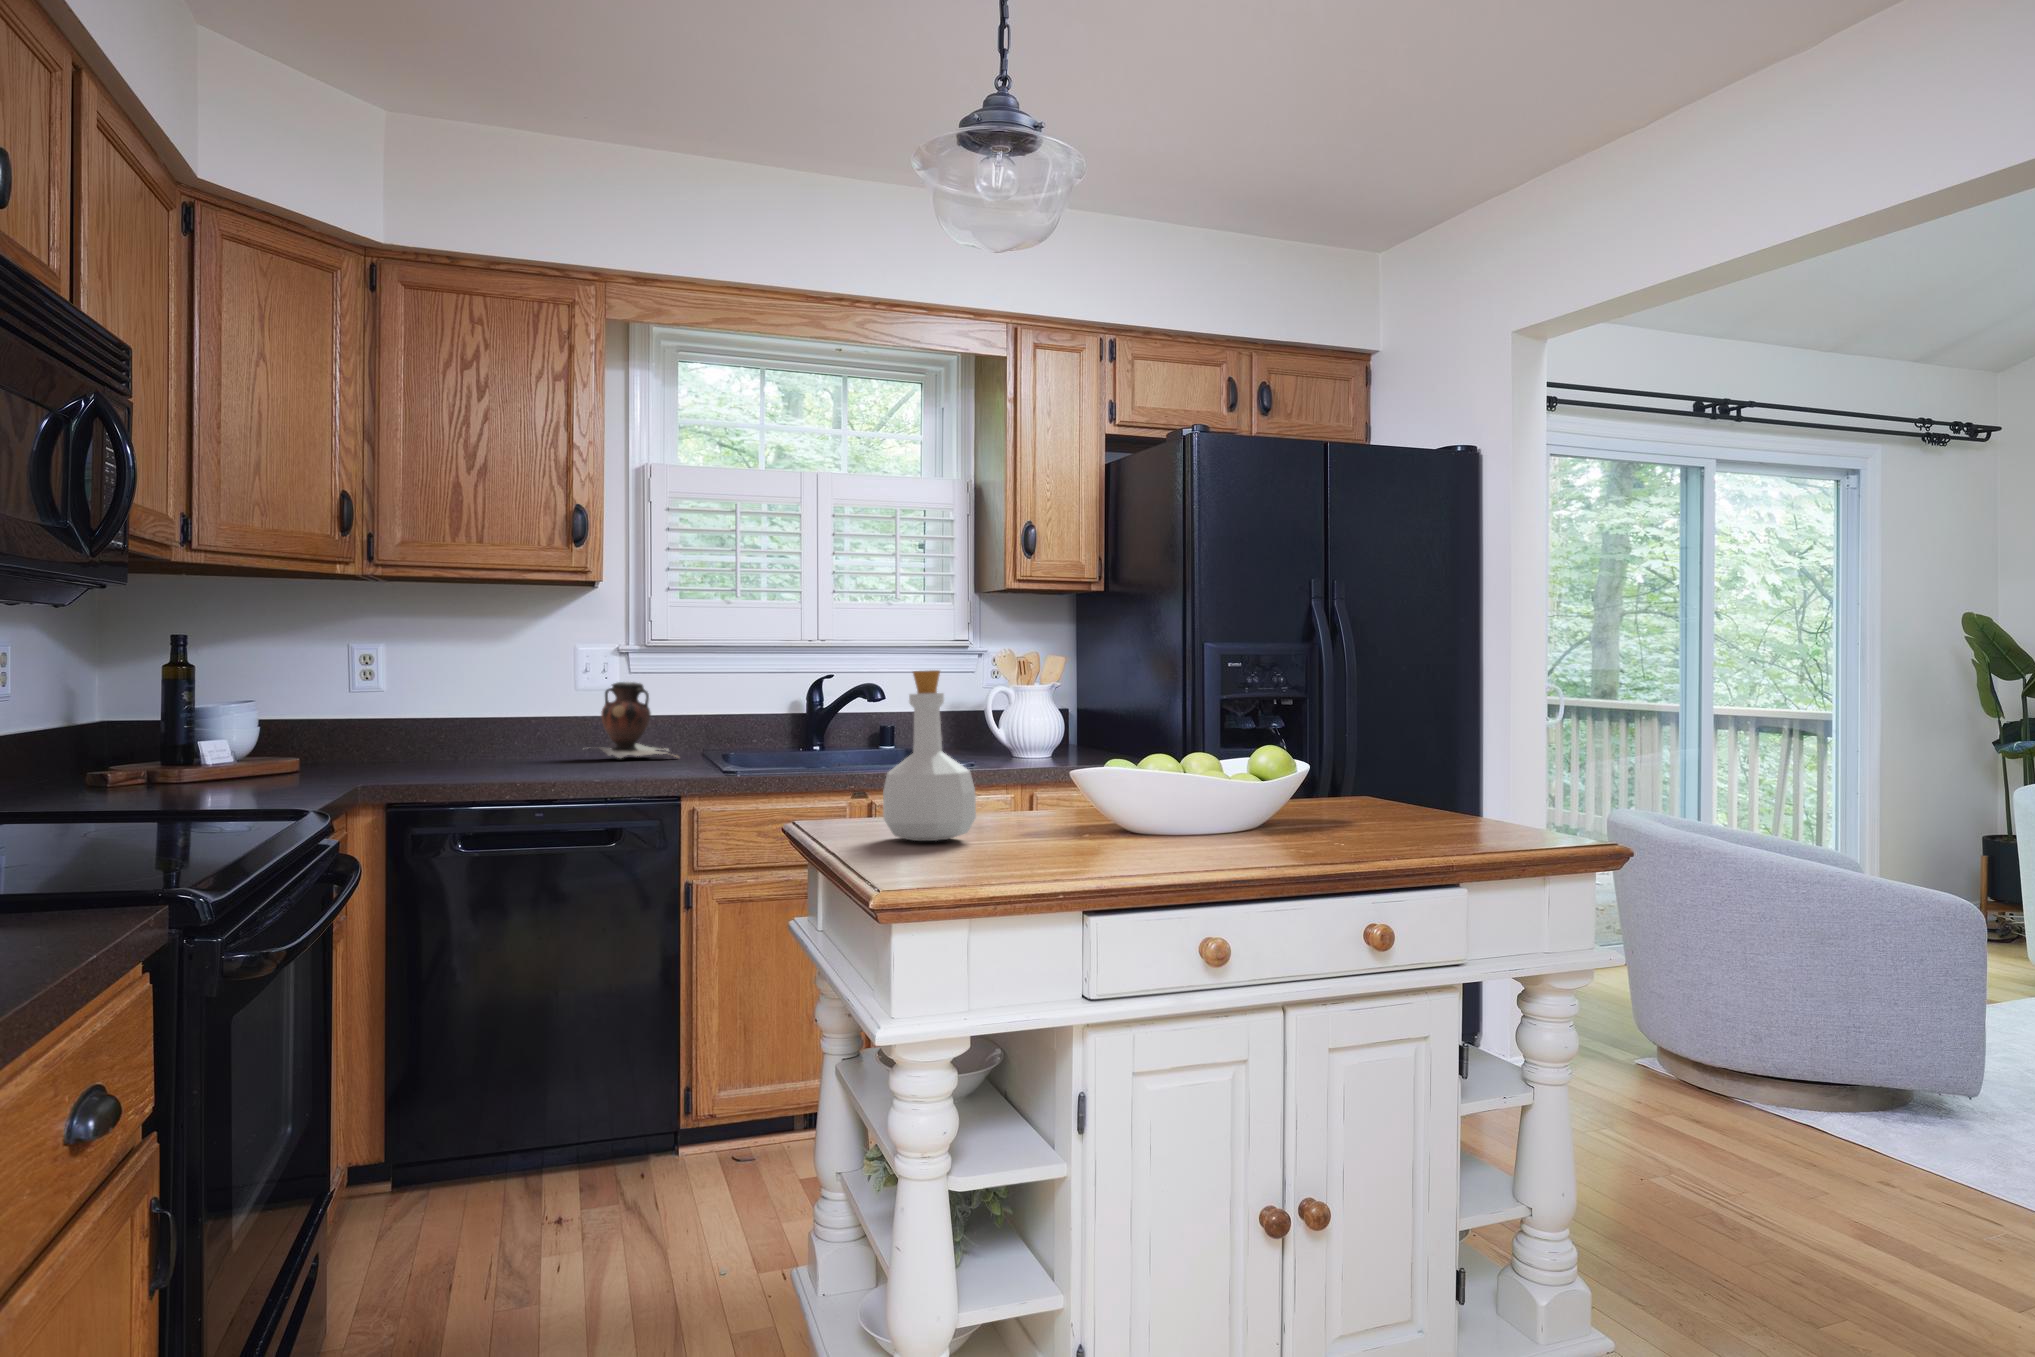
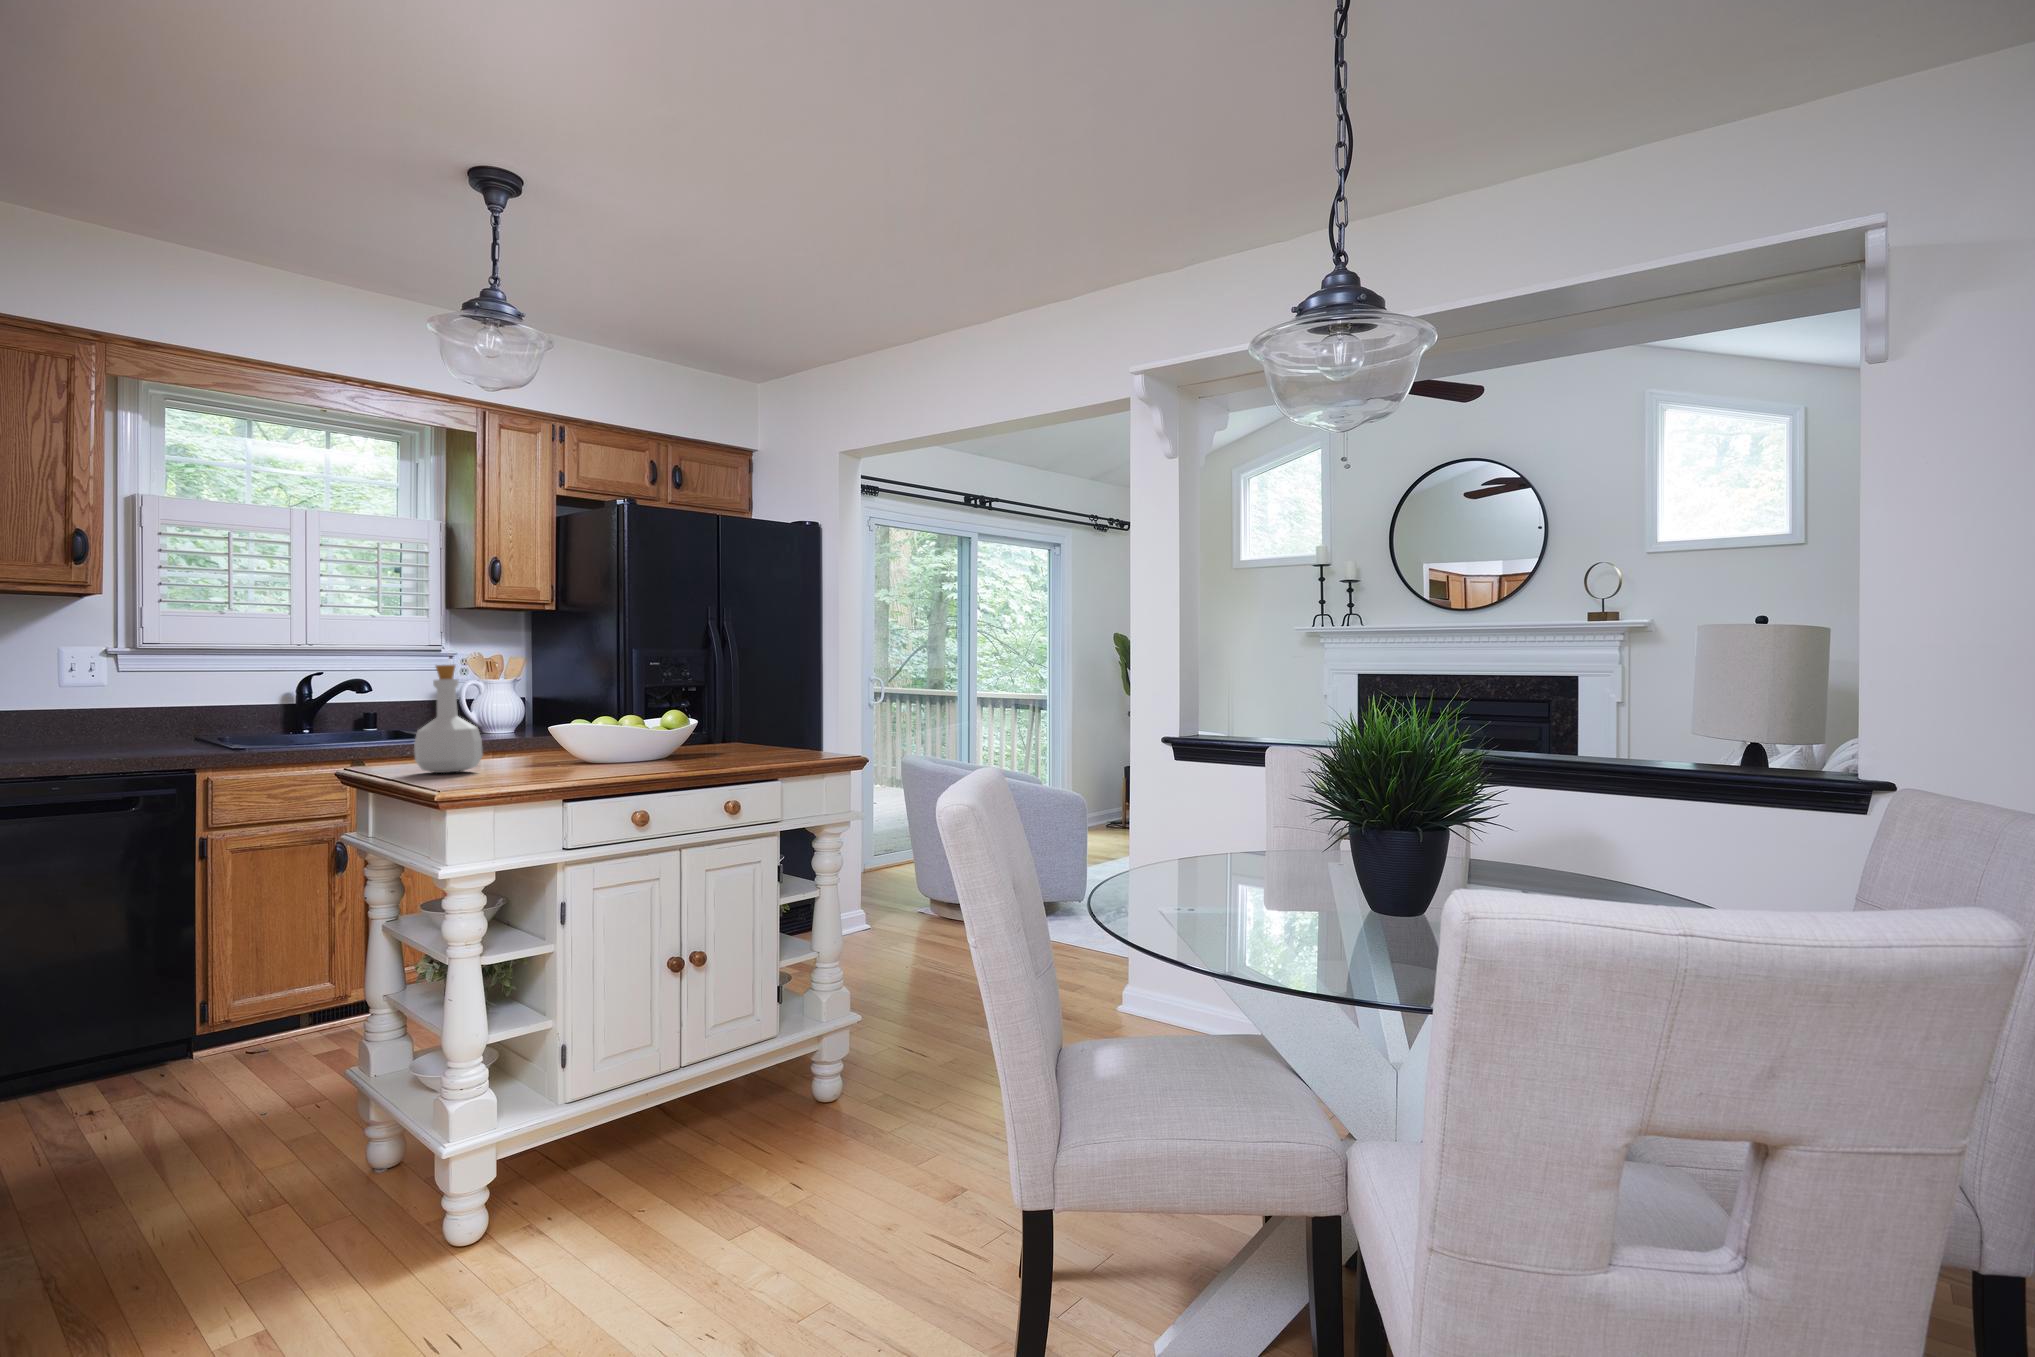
vase: present [601,682,679,758] -> none [67,679,174,744]

